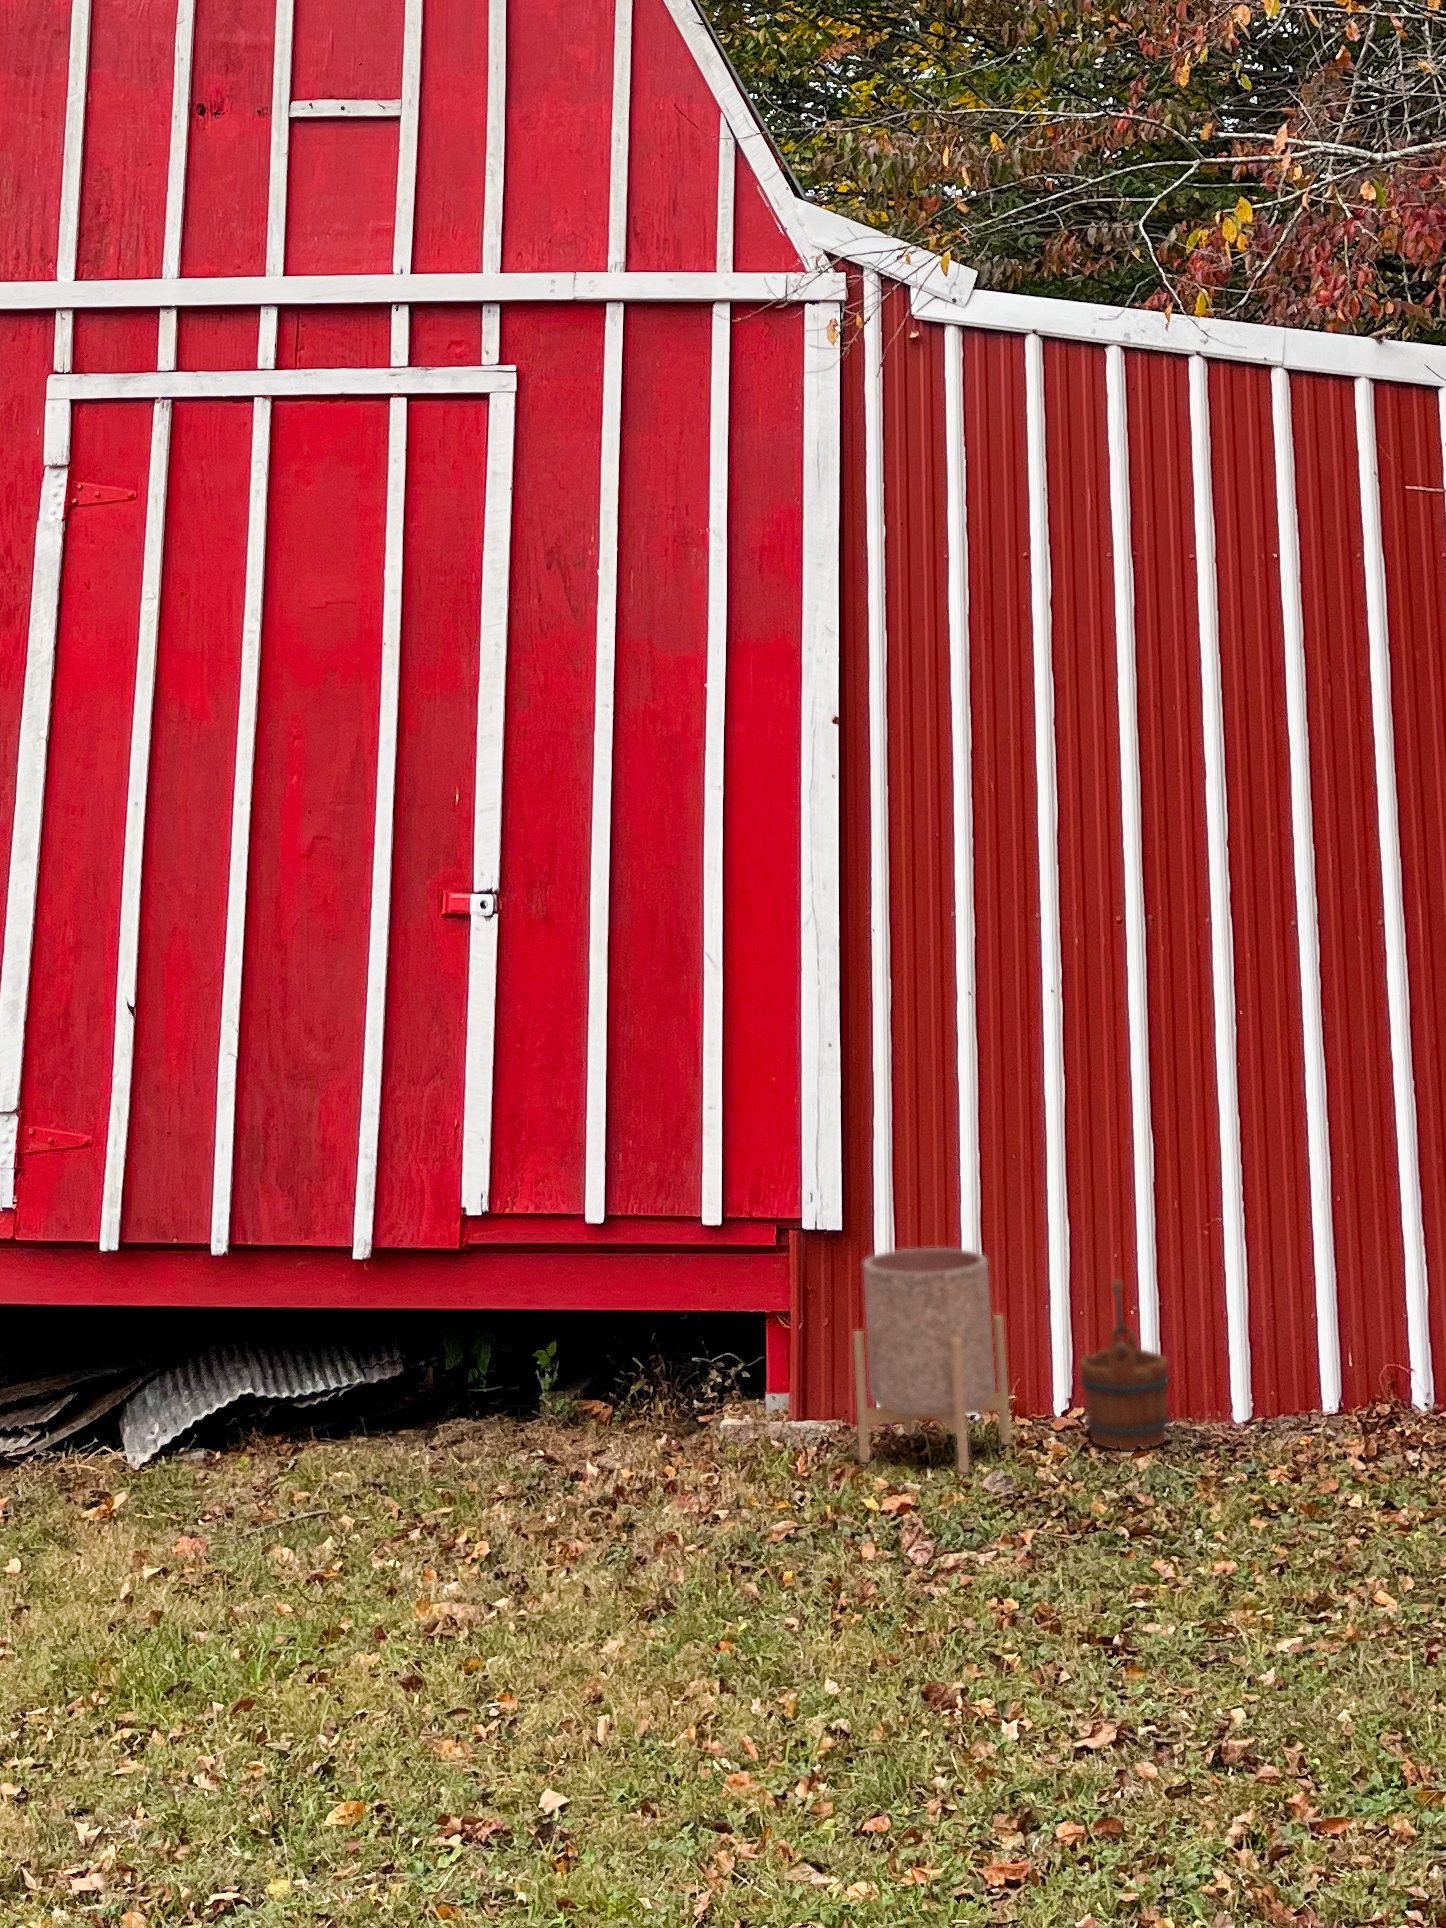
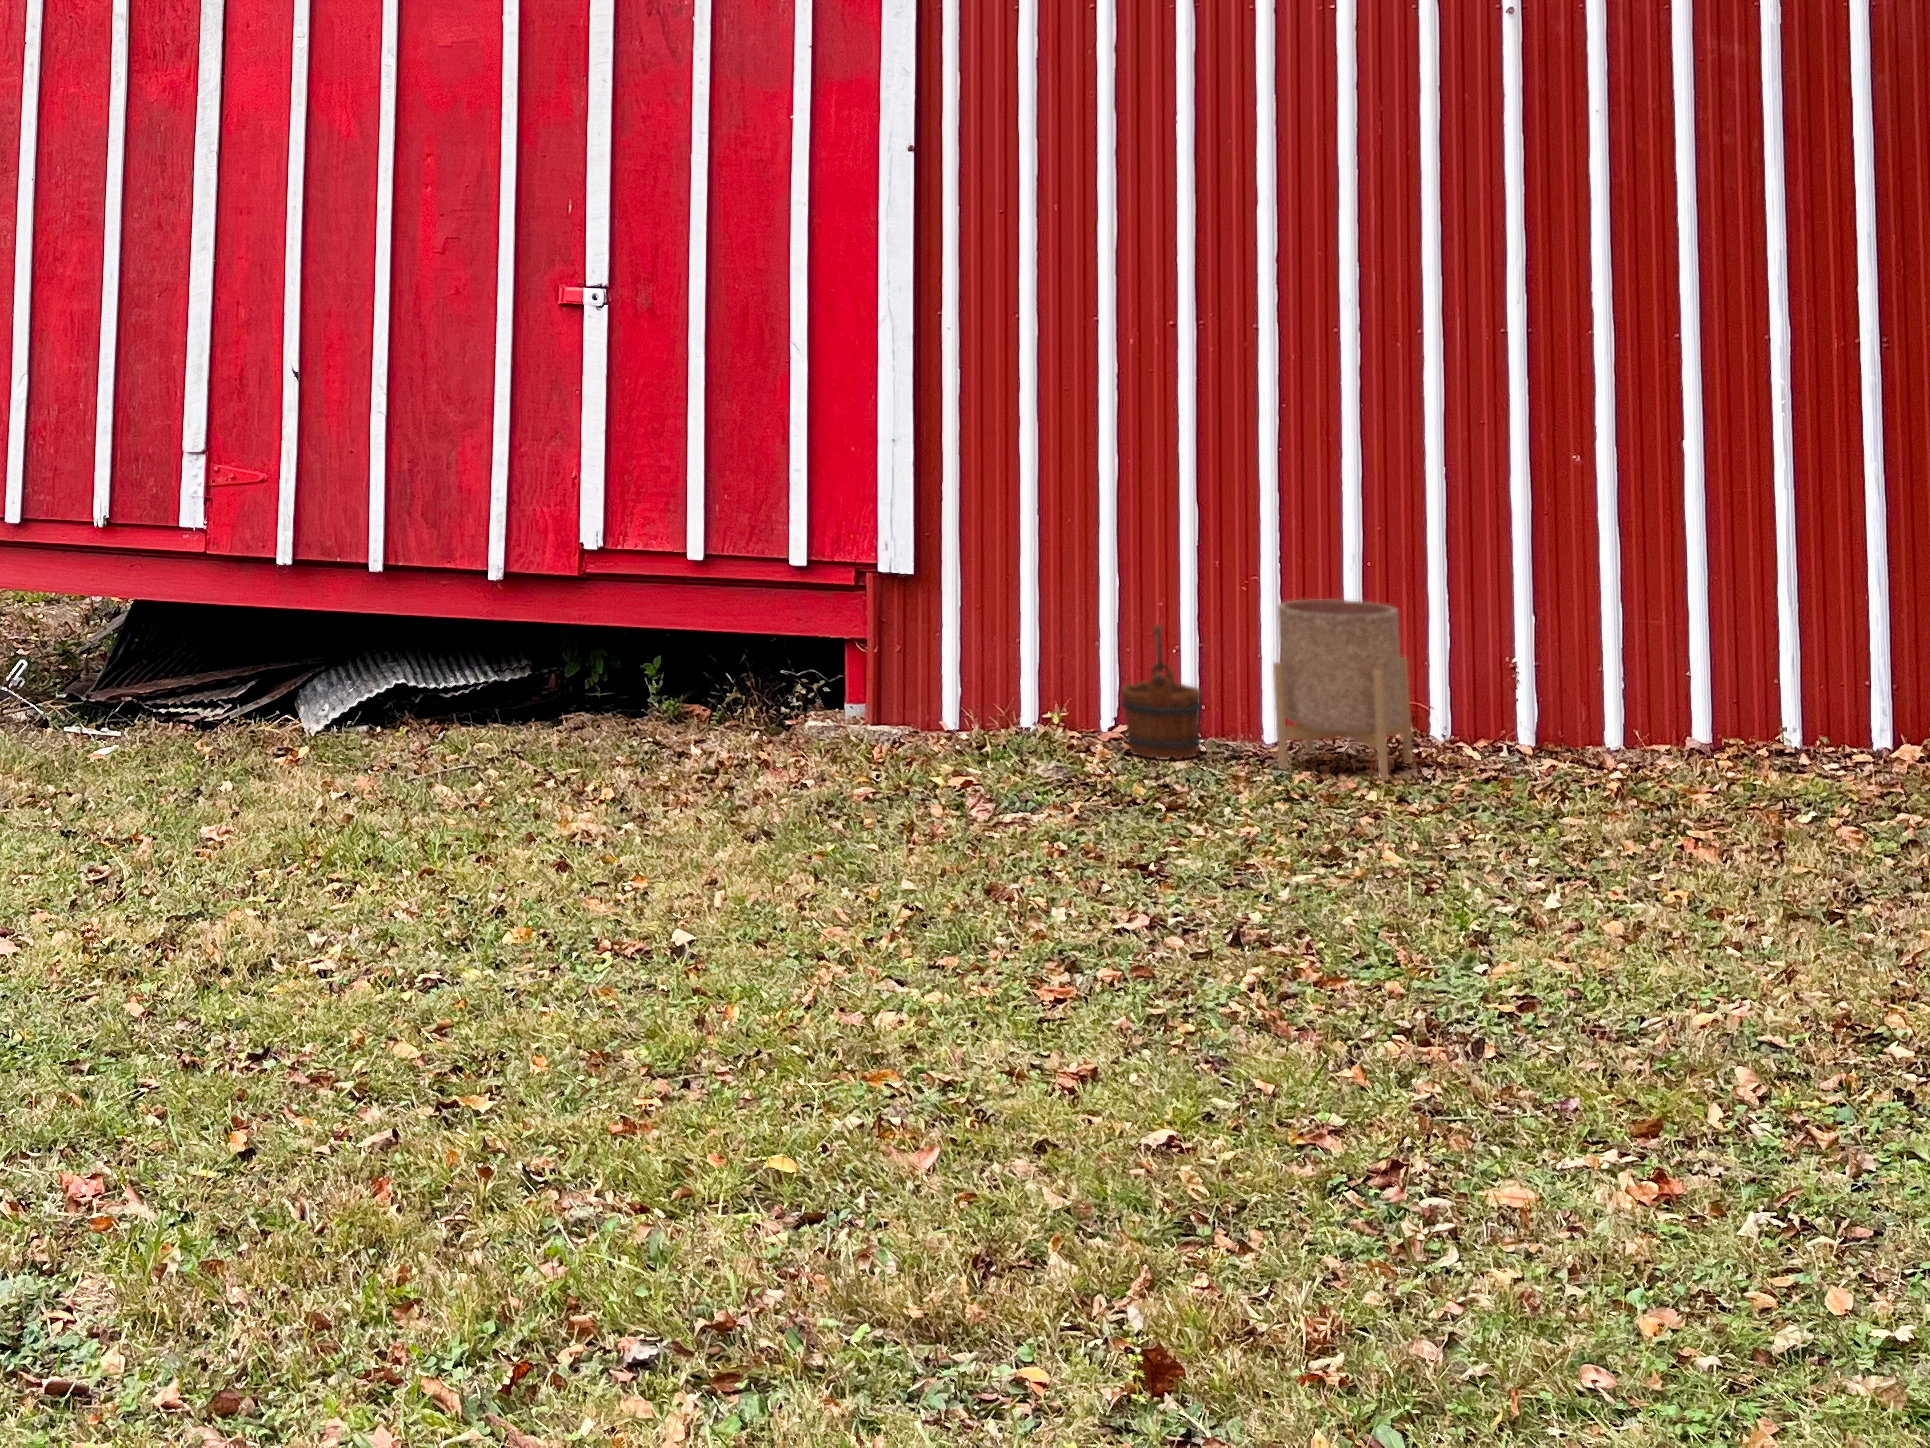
planter: present [854,1248,1011,1473] -> present [1273,600,1413,780]

